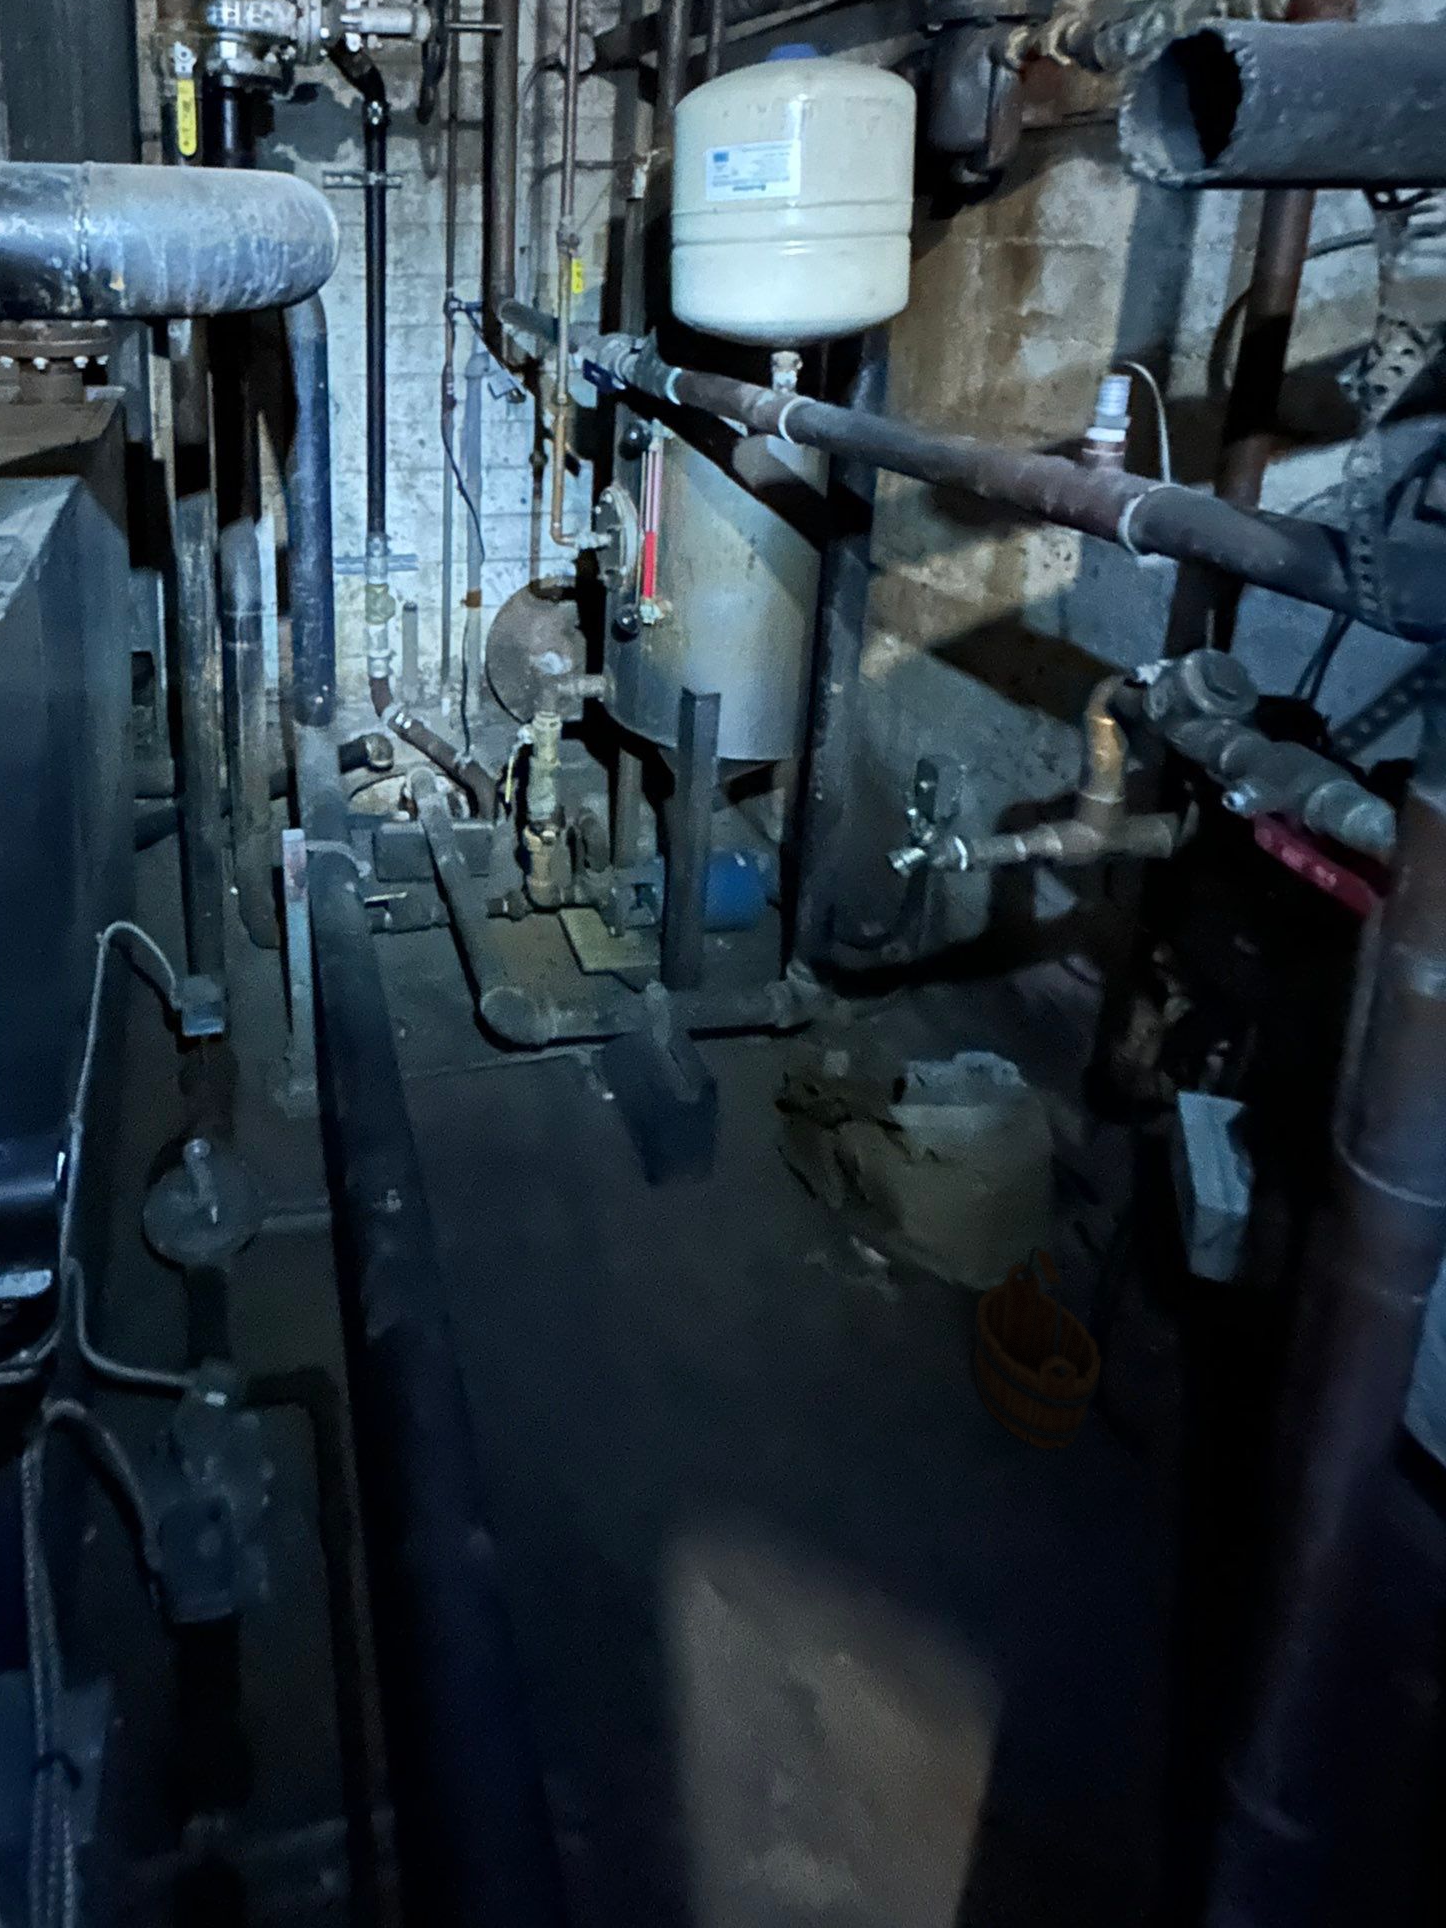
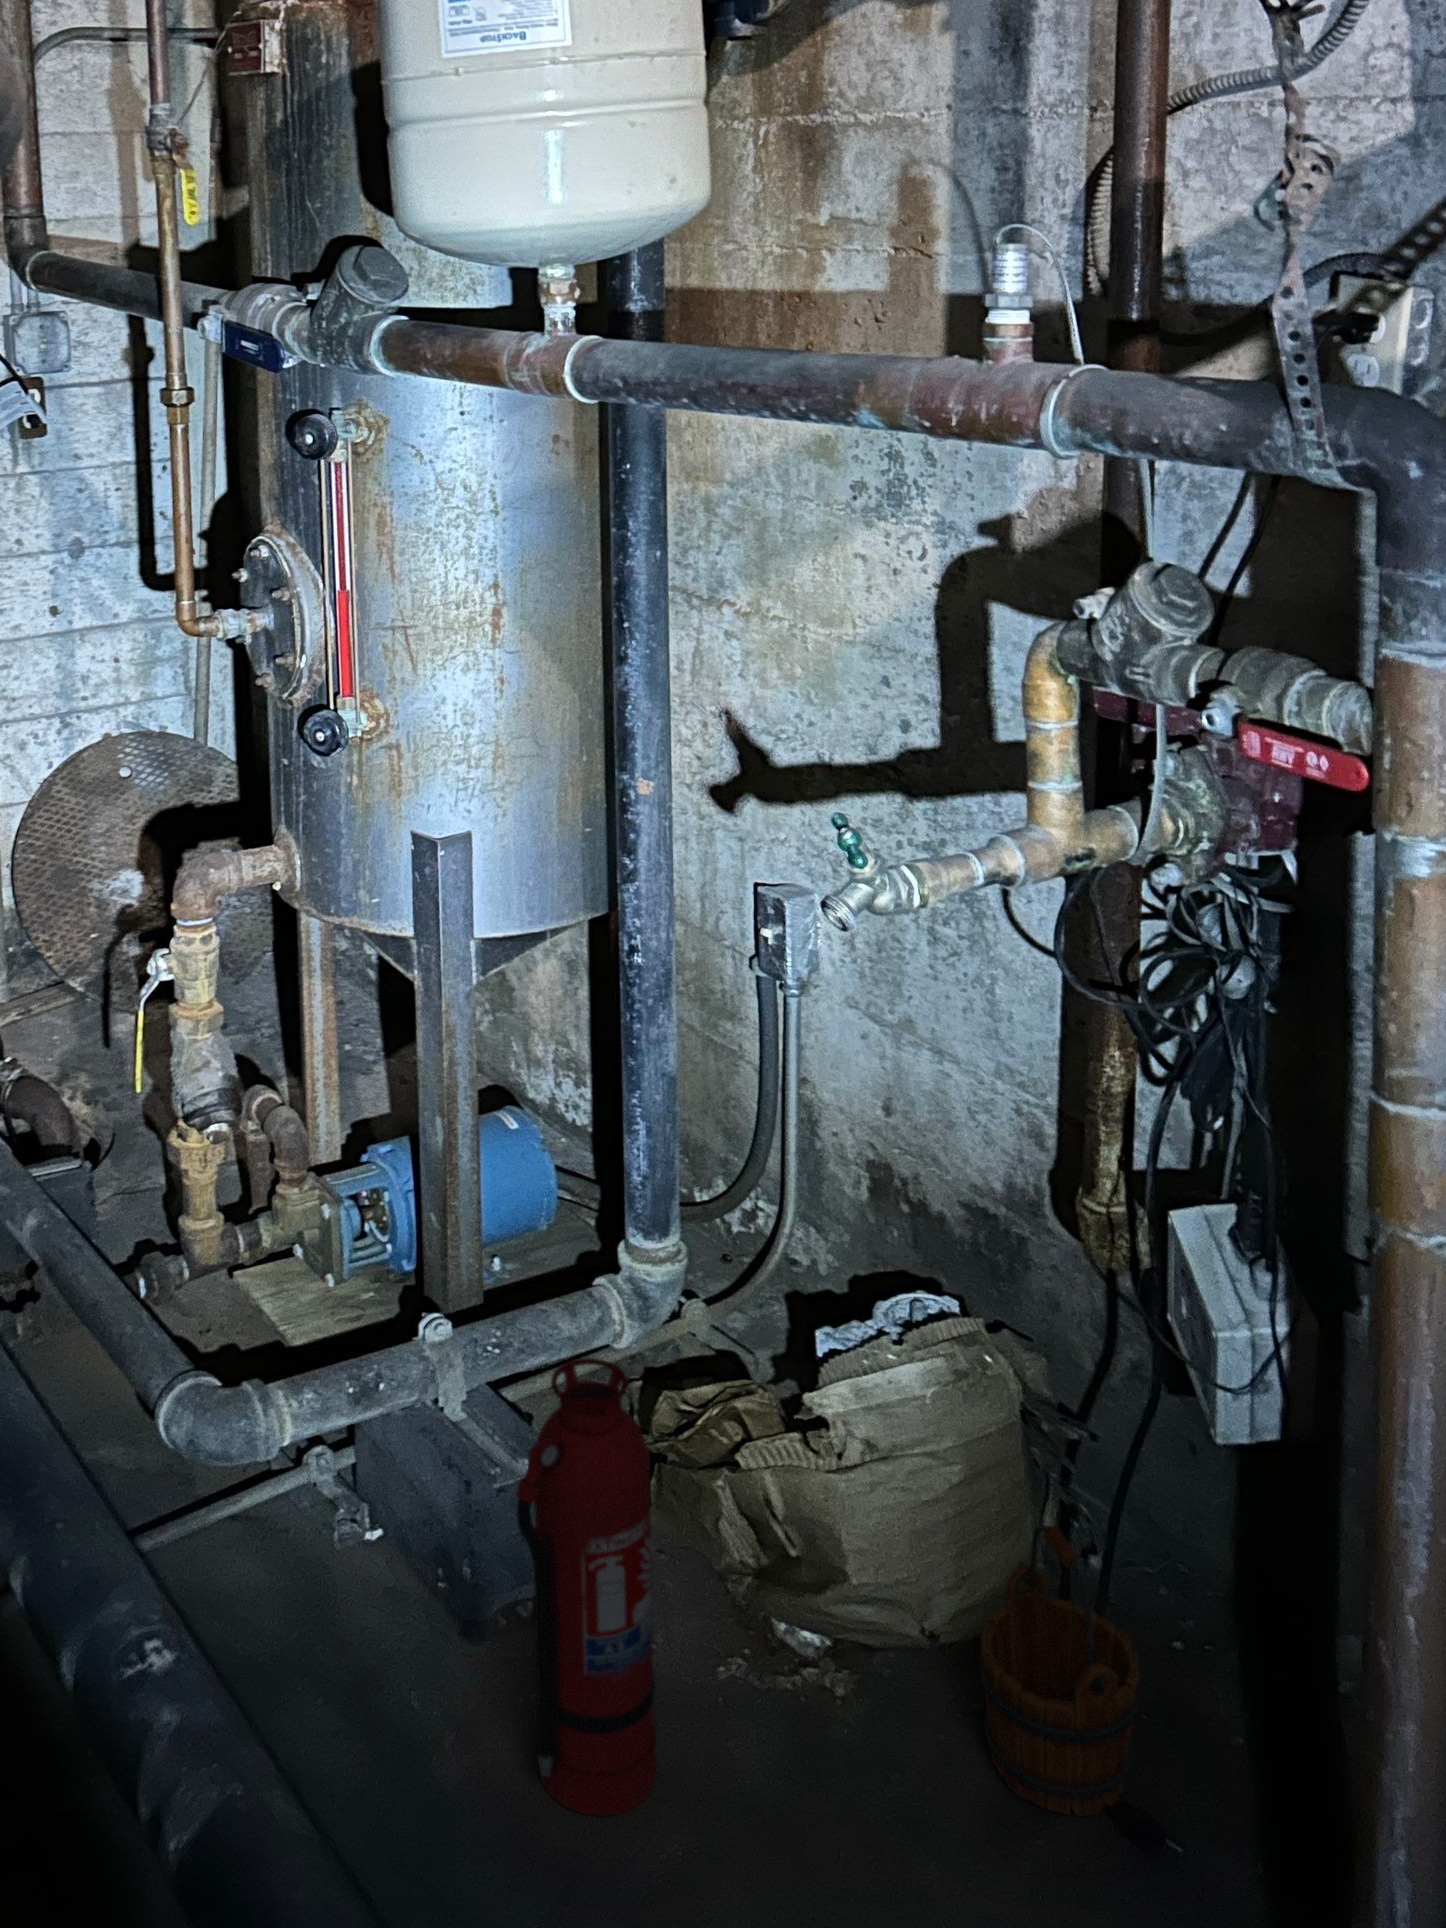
fire extinguisher: none [660,1035,754,1309] -> present [517,1358,656,1816]

